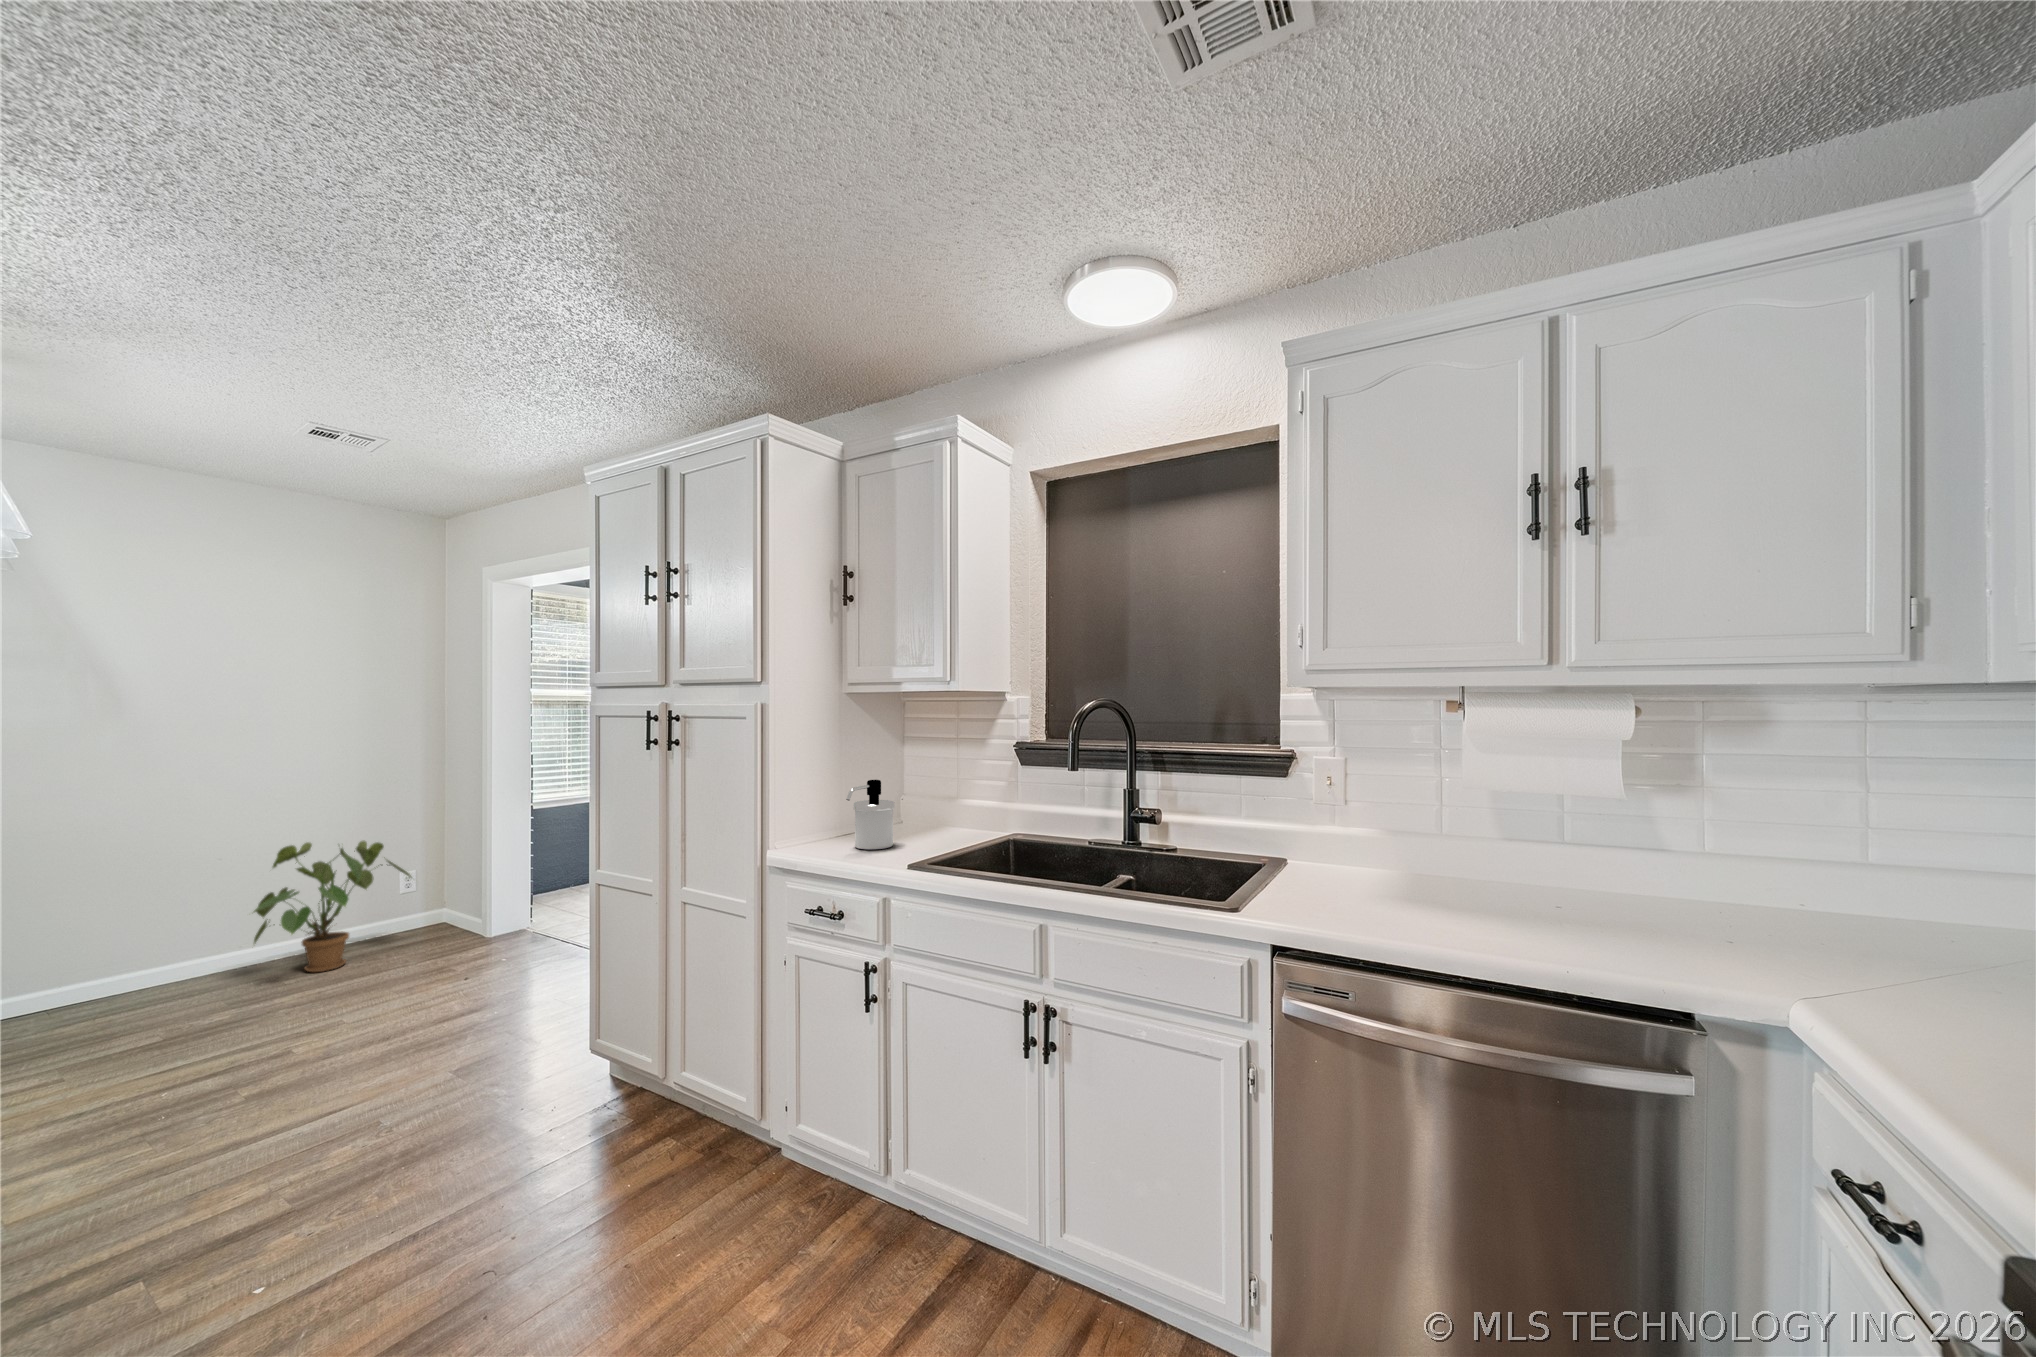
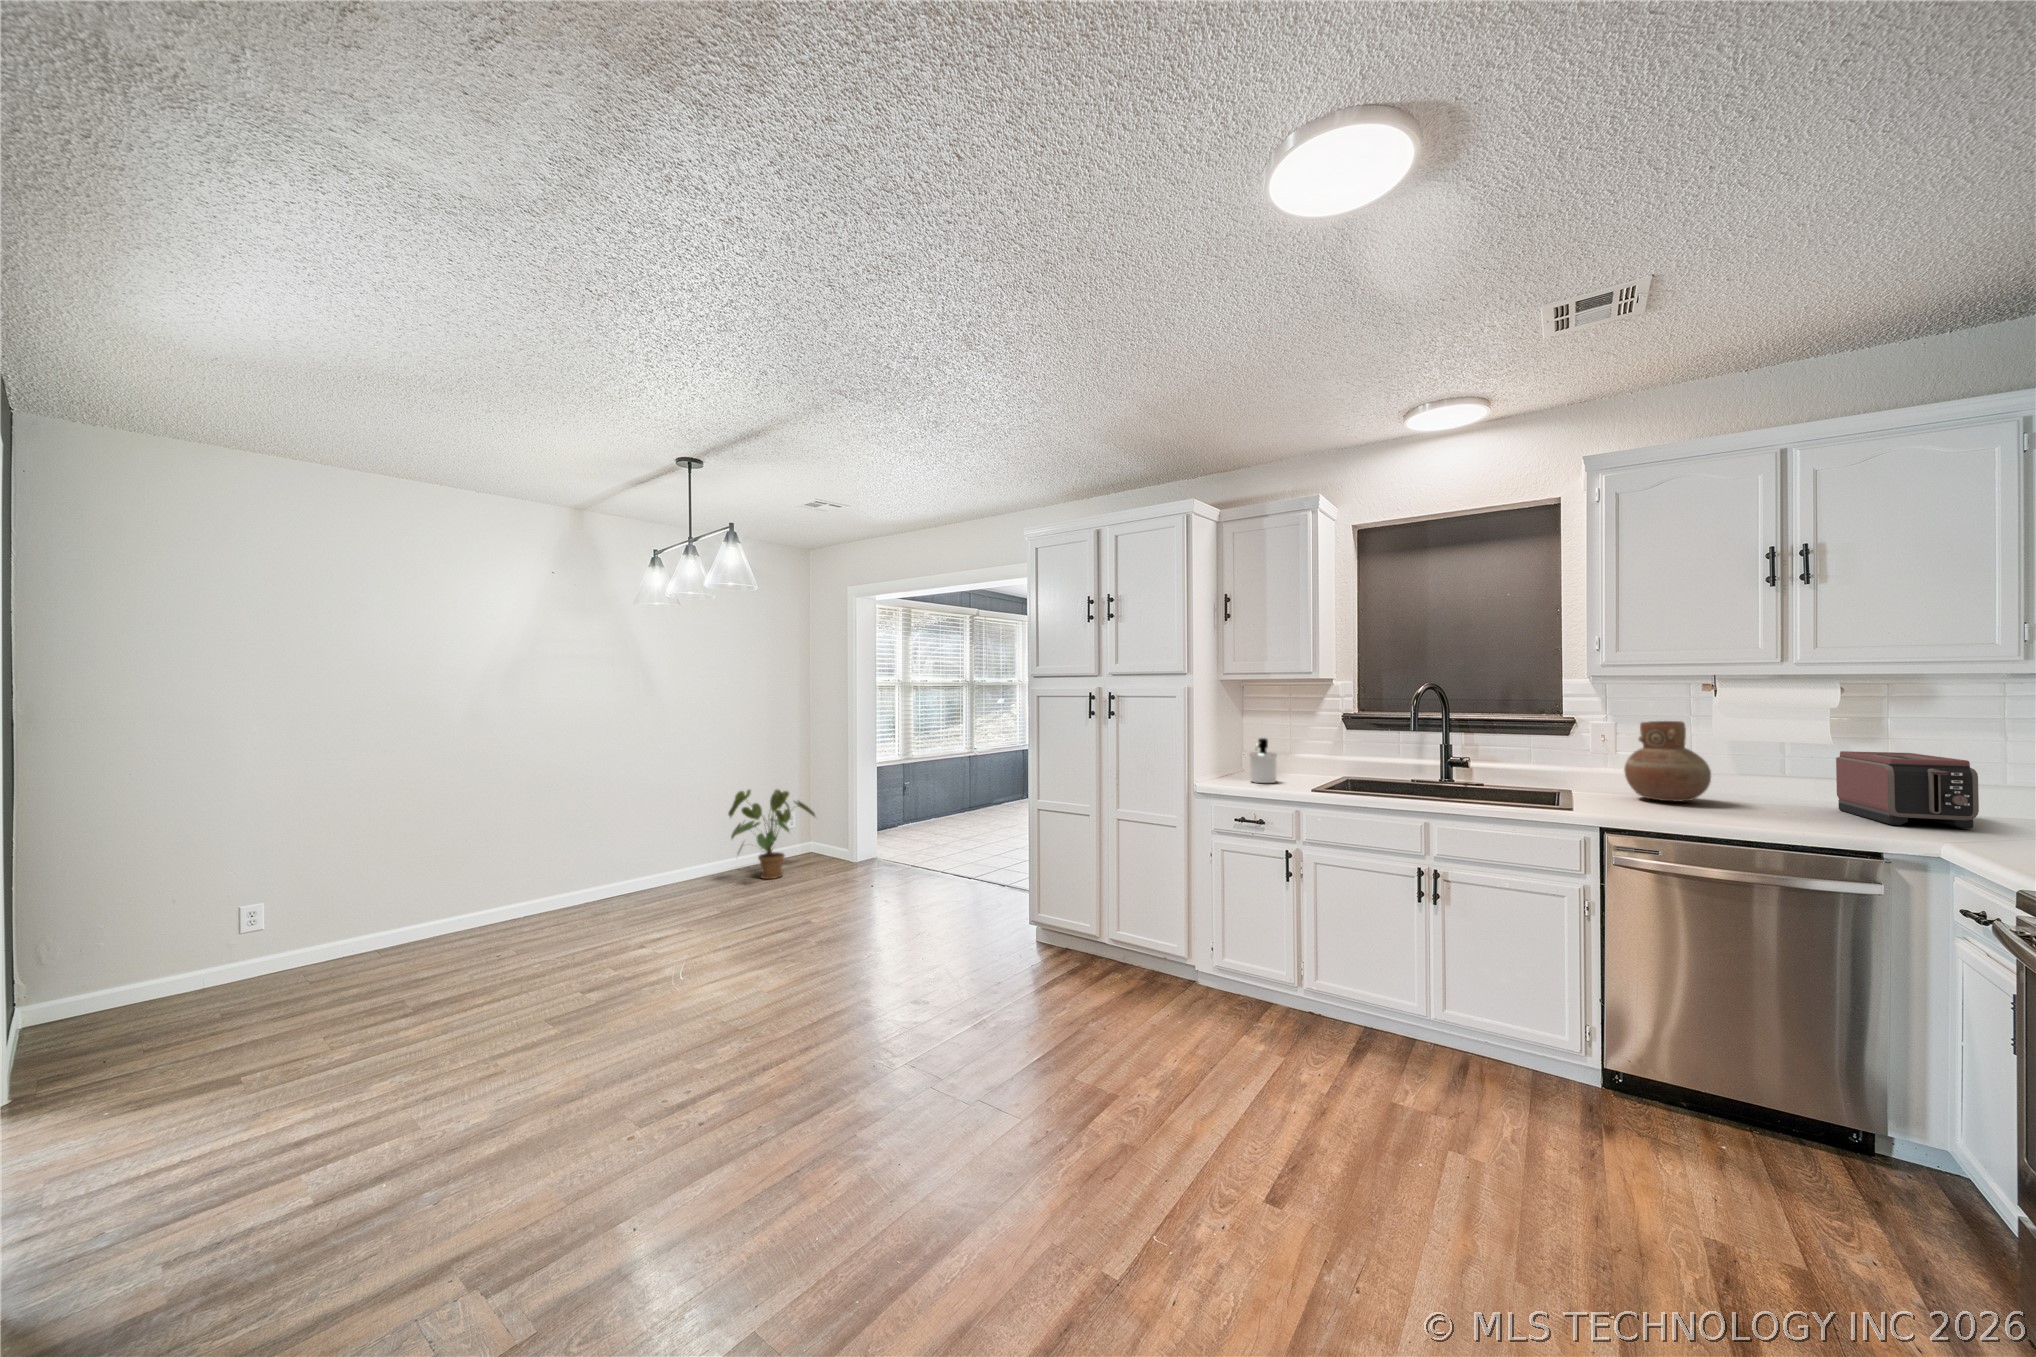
vase: none [1350,756,1464,885] -> present [1624,721,1711,802]
toaster: none [1636,807,1842,951] -> present [1836,751,1979,829]

